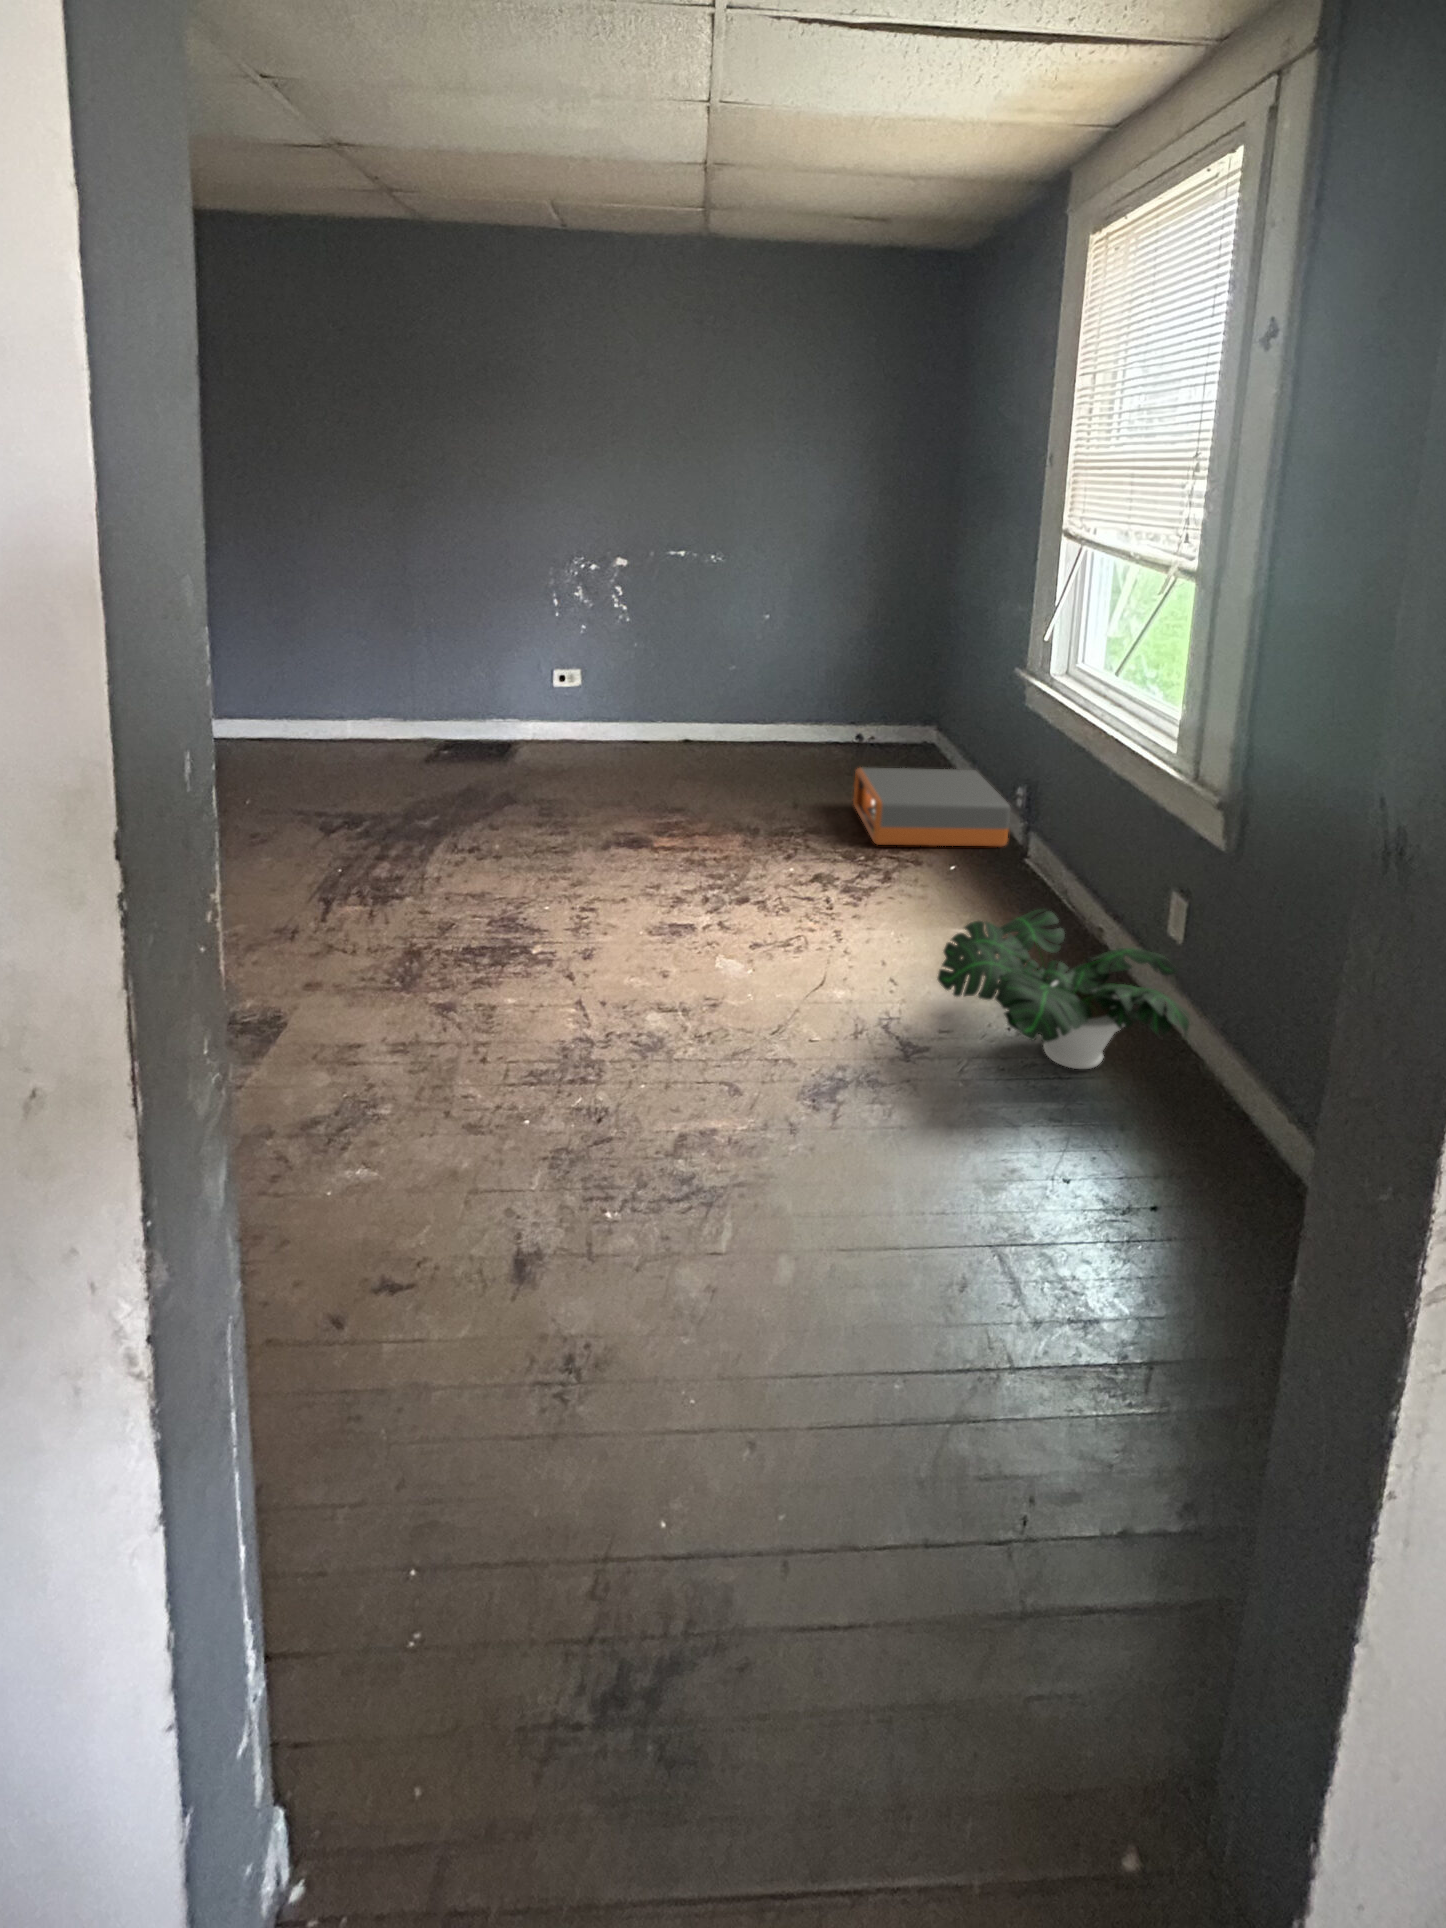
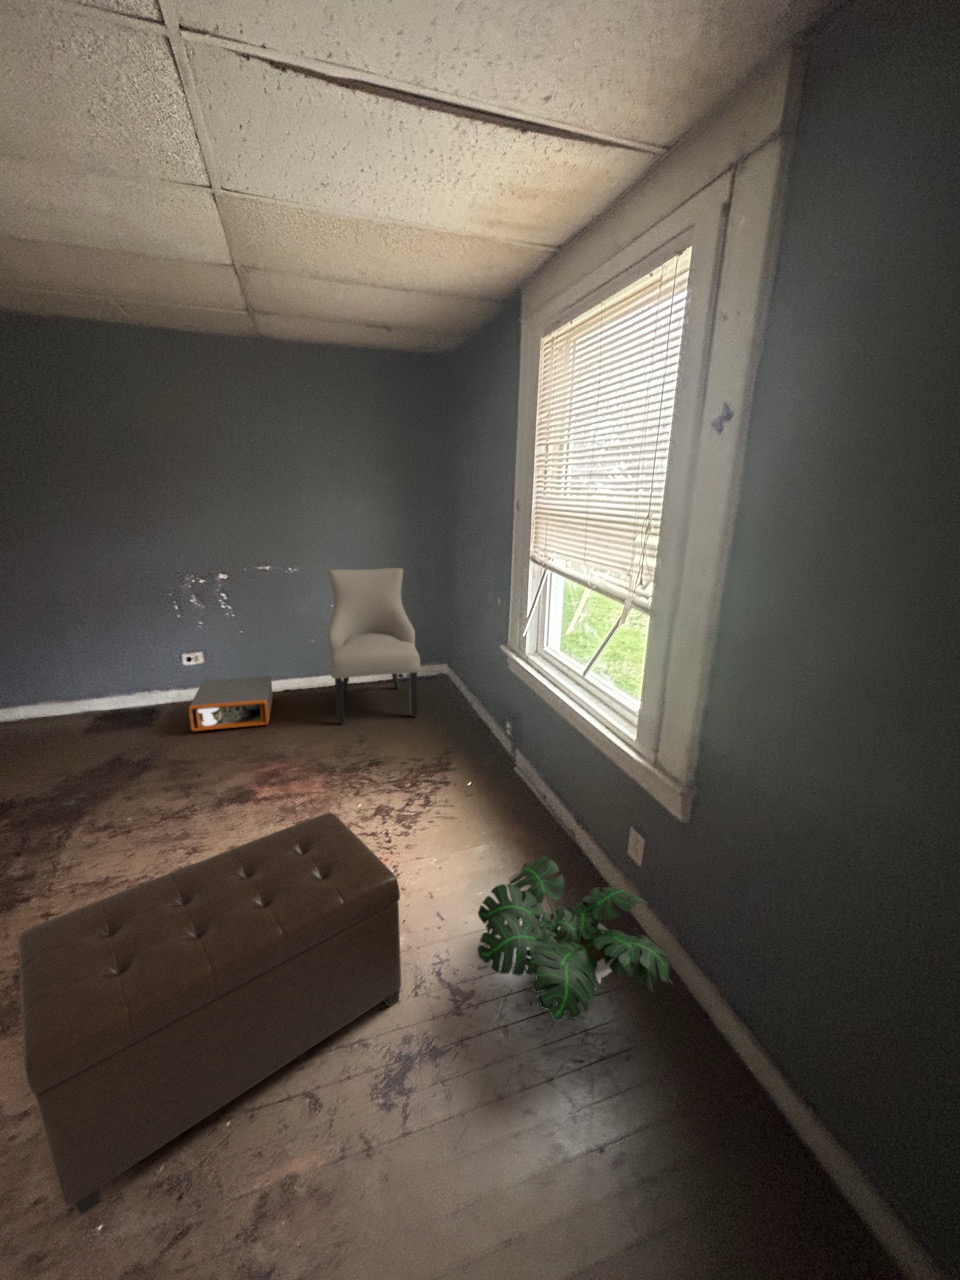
chair: none [761,560,894,787] -> present [328,568,421,724]
storage box: present [853,767,1010,846] -> present [189,676,273,731]
ottoman: none [458,810,848,1110] -> present [18,813,401,1214]

